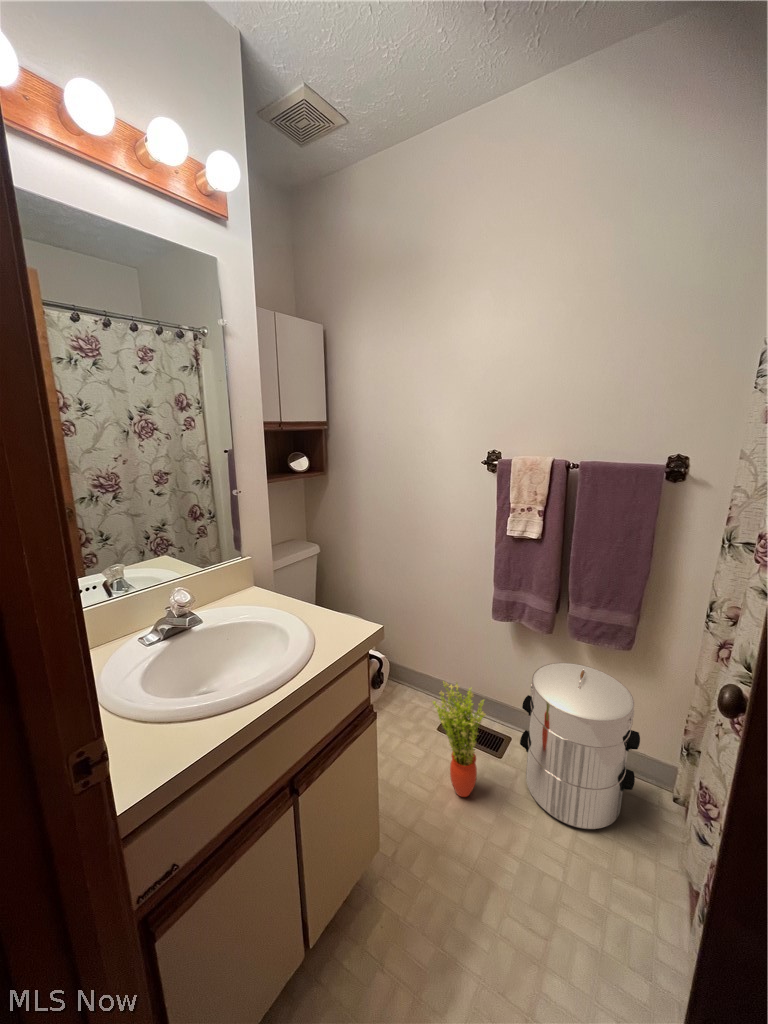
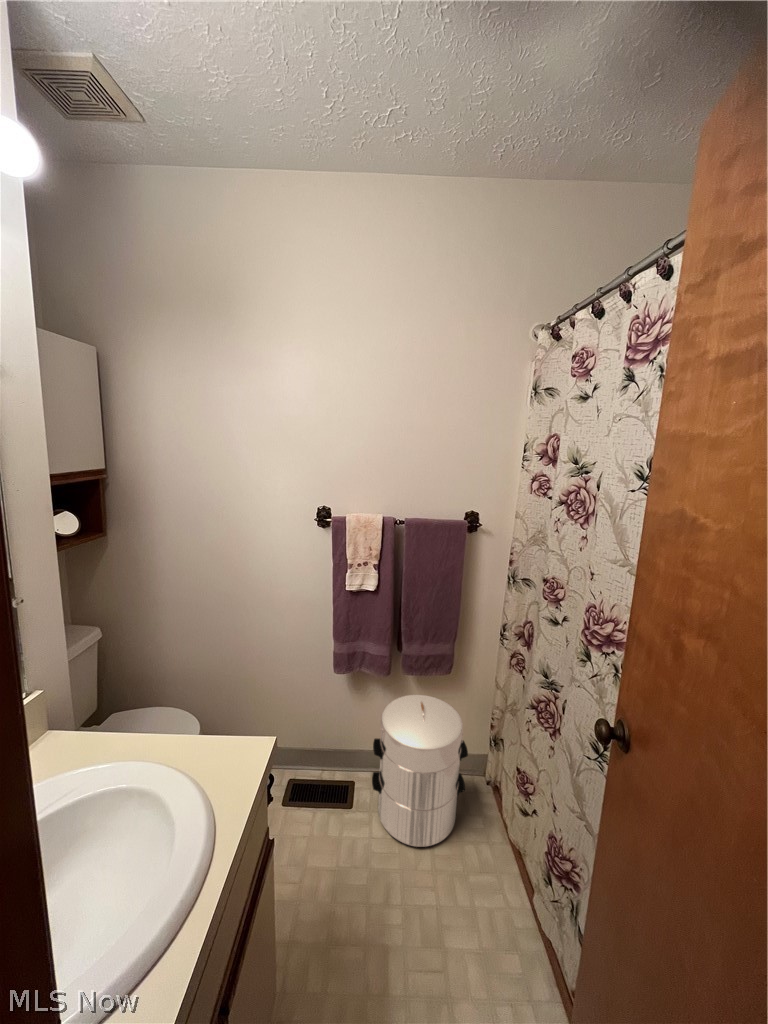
potted plant: present [433,683,486,797] -> none [296,755,354,873]

